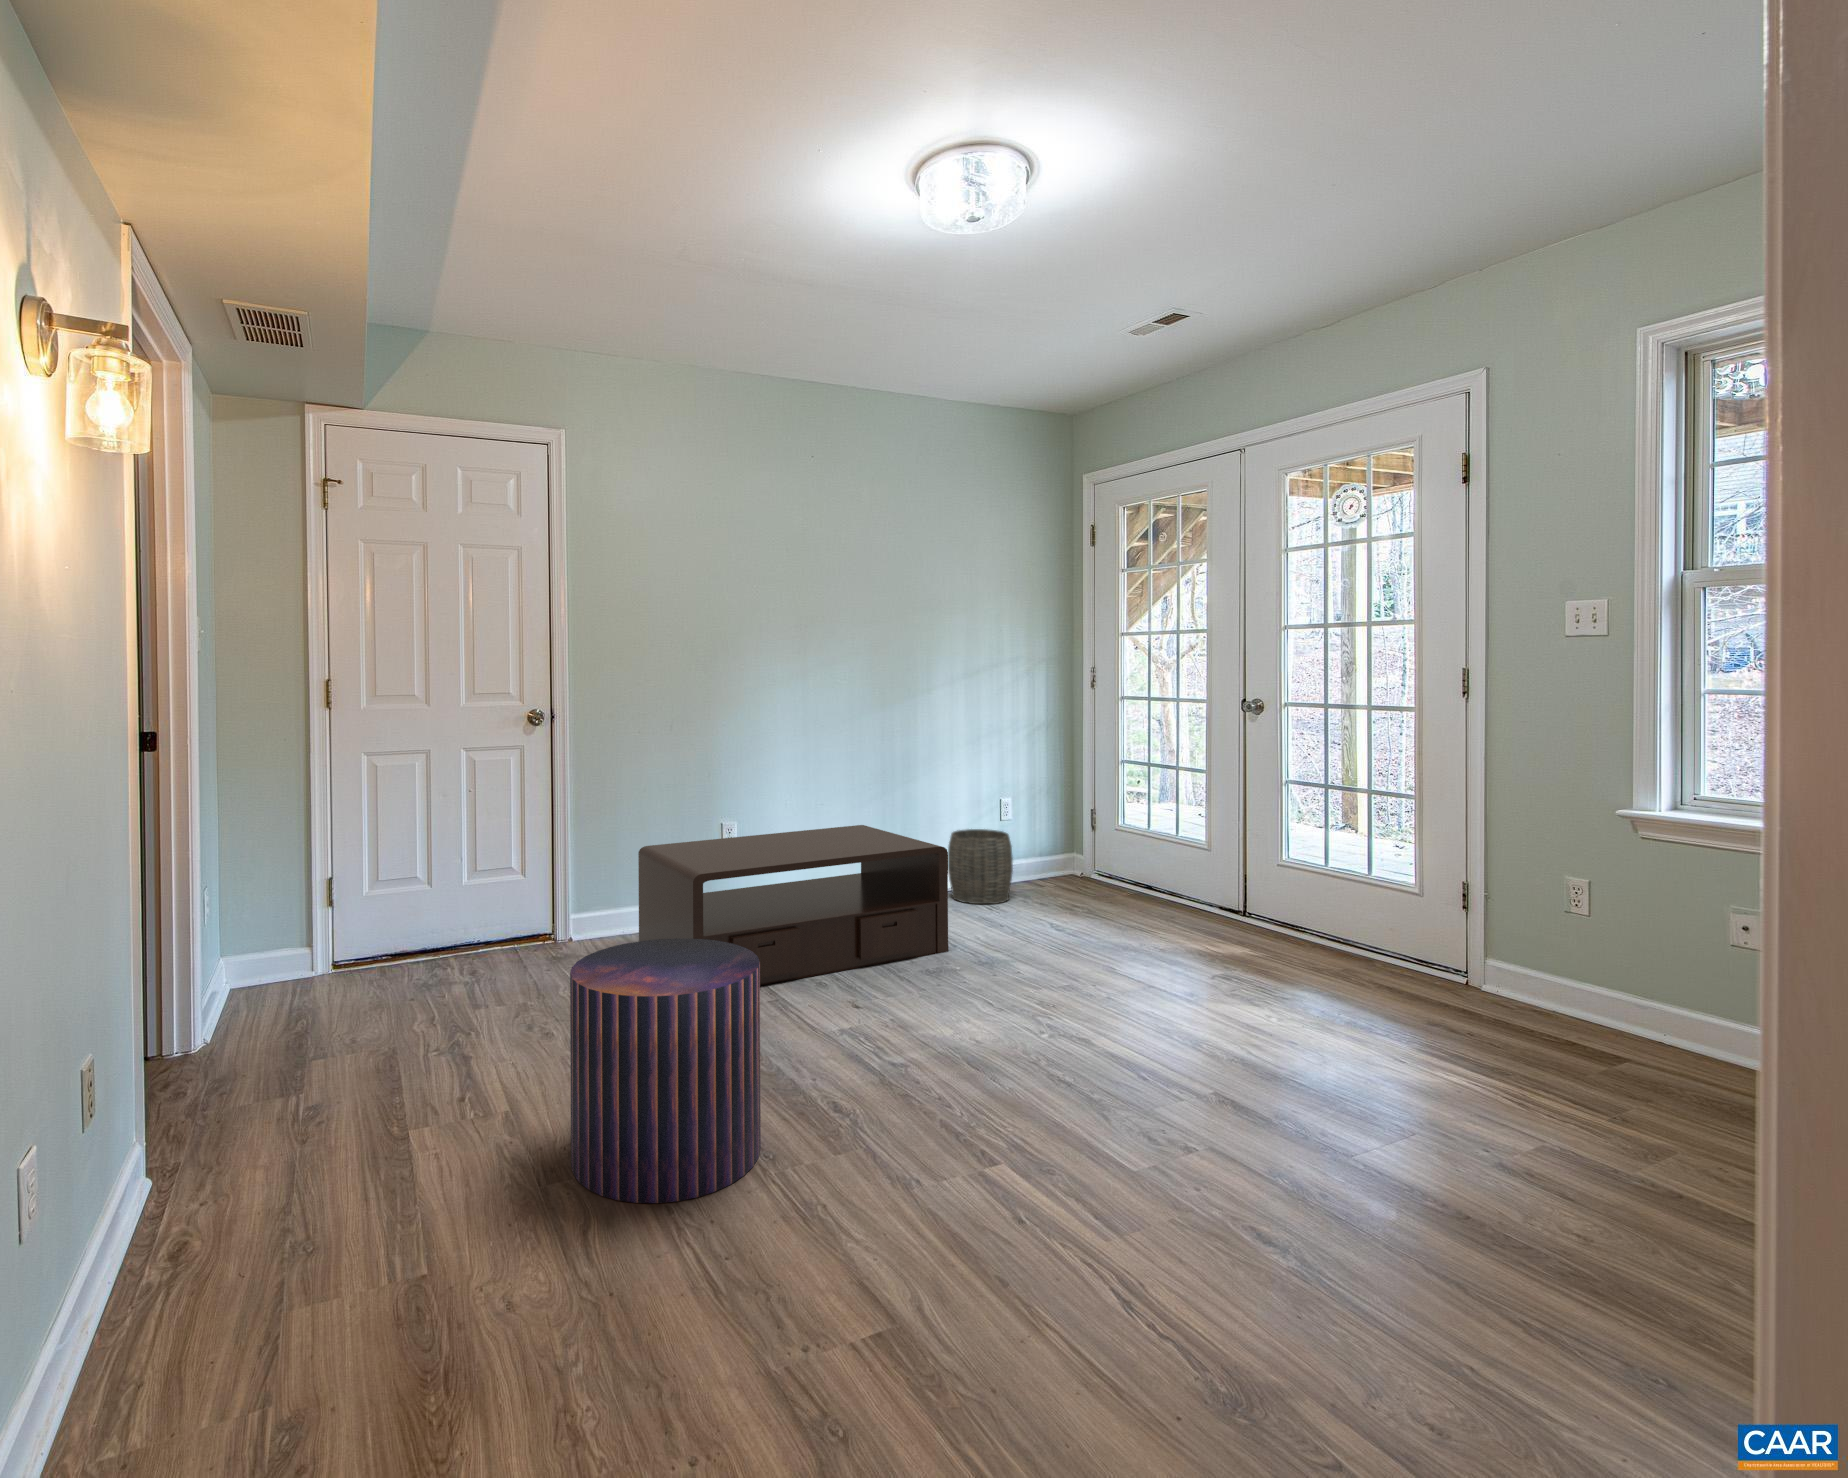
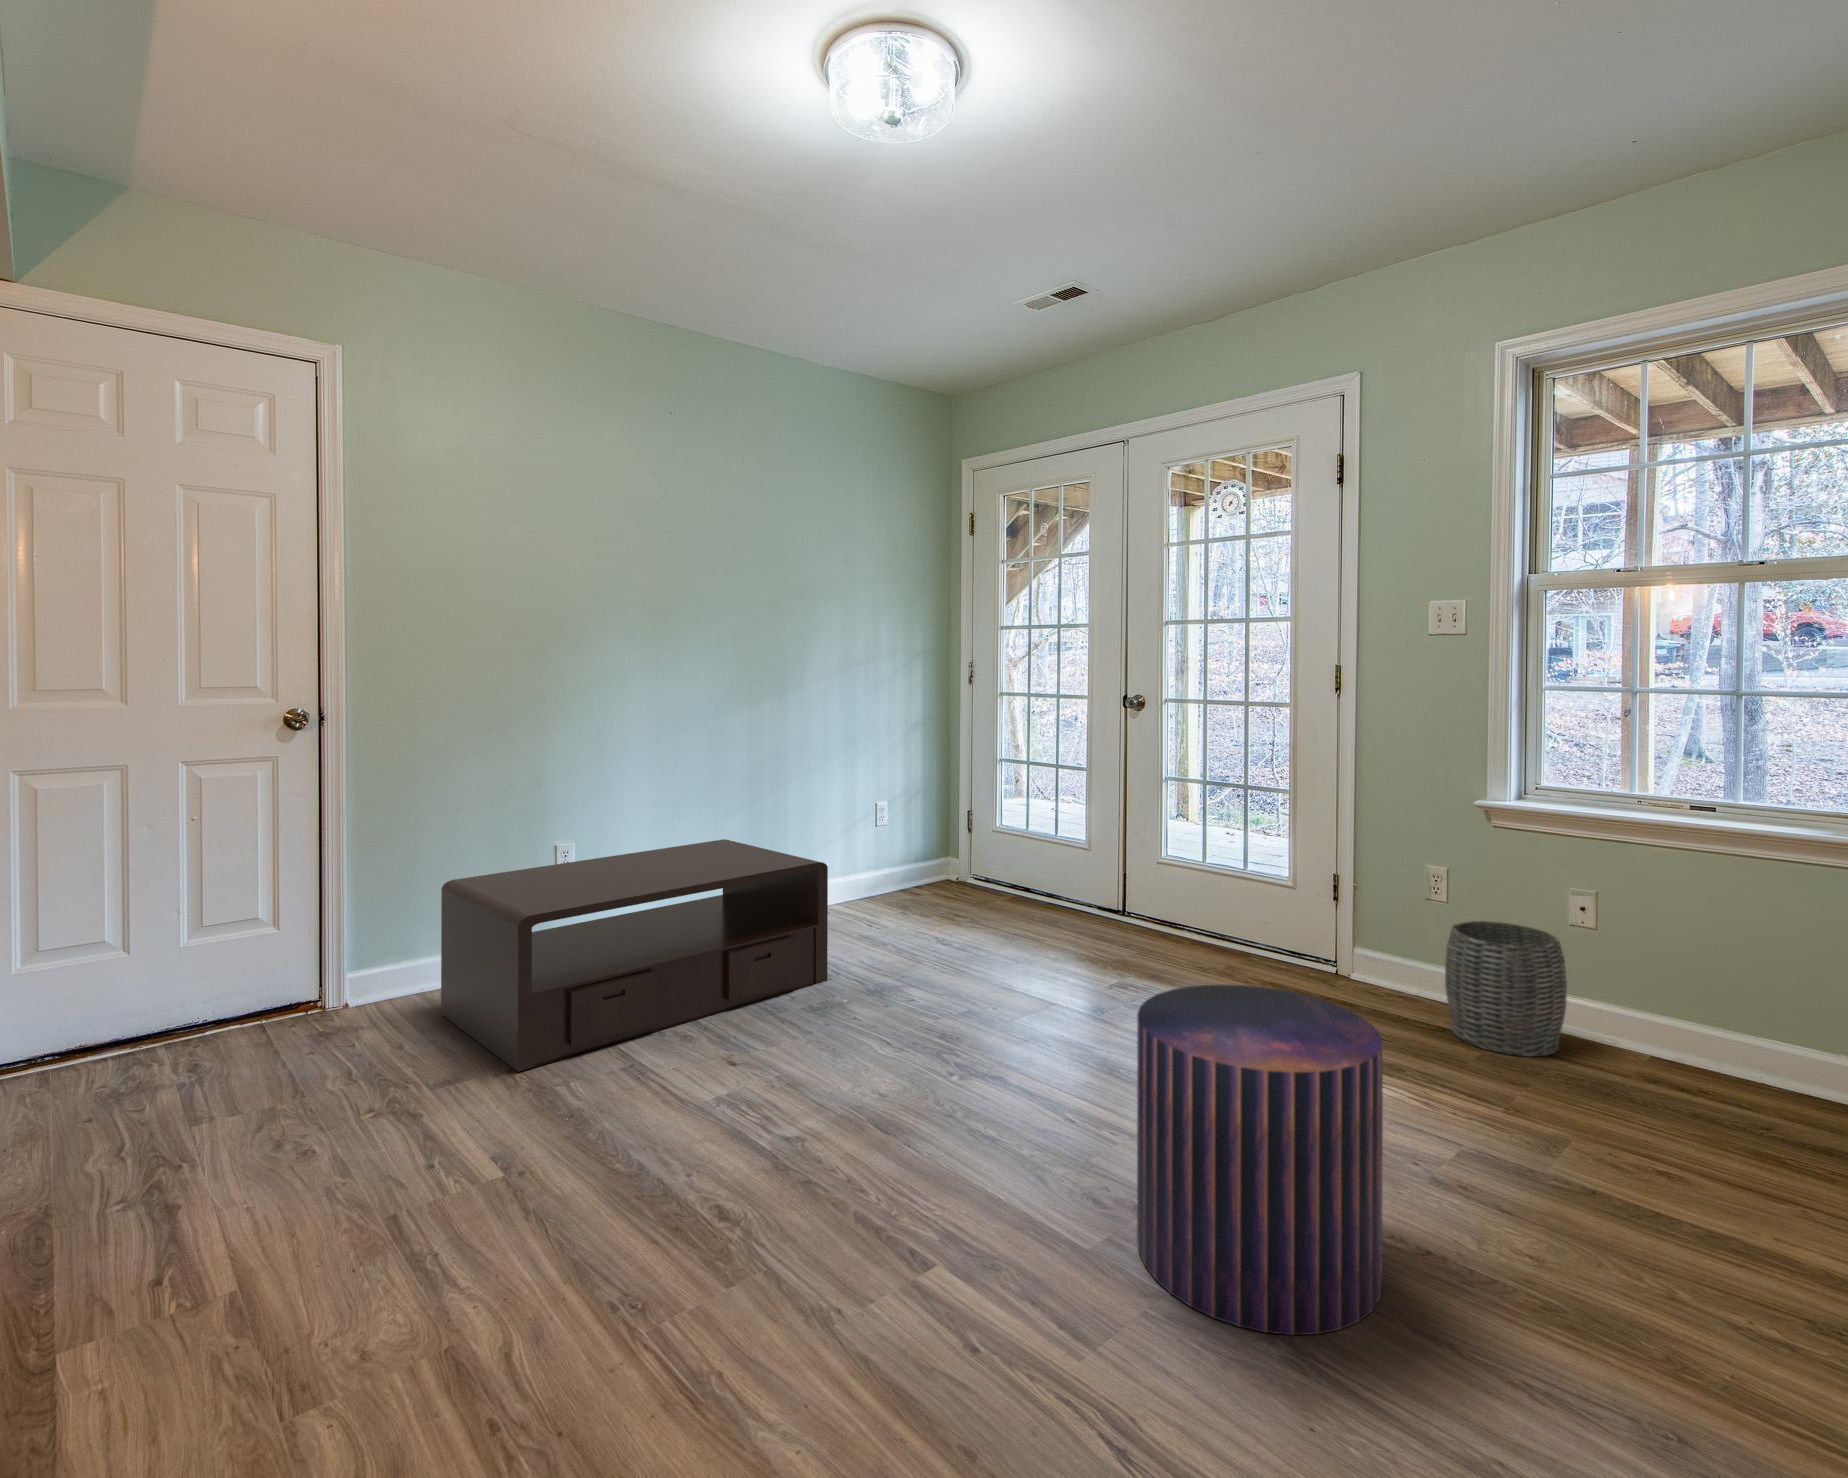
woven basket: present [948,829,1013,904] -> present [1445,921,1567,1056]
pouf: present [570,938,761,1203] -> present [1137,985,1383,1335]

